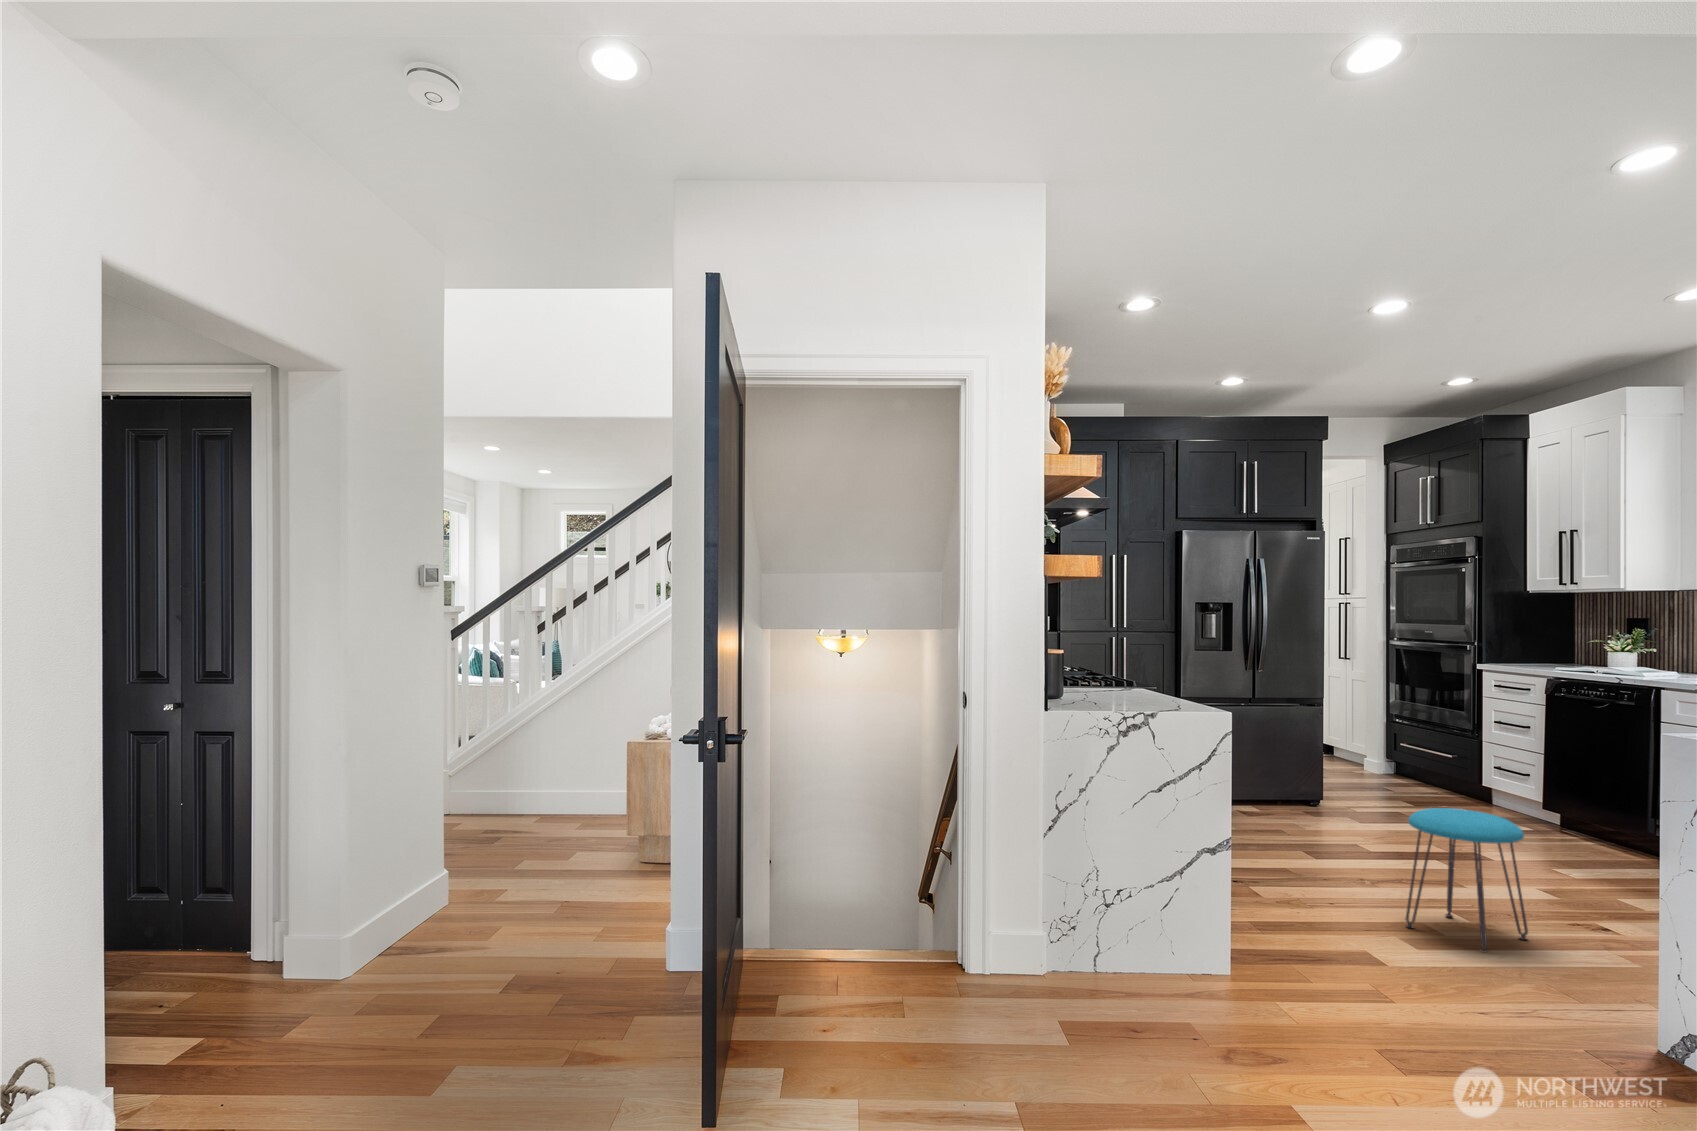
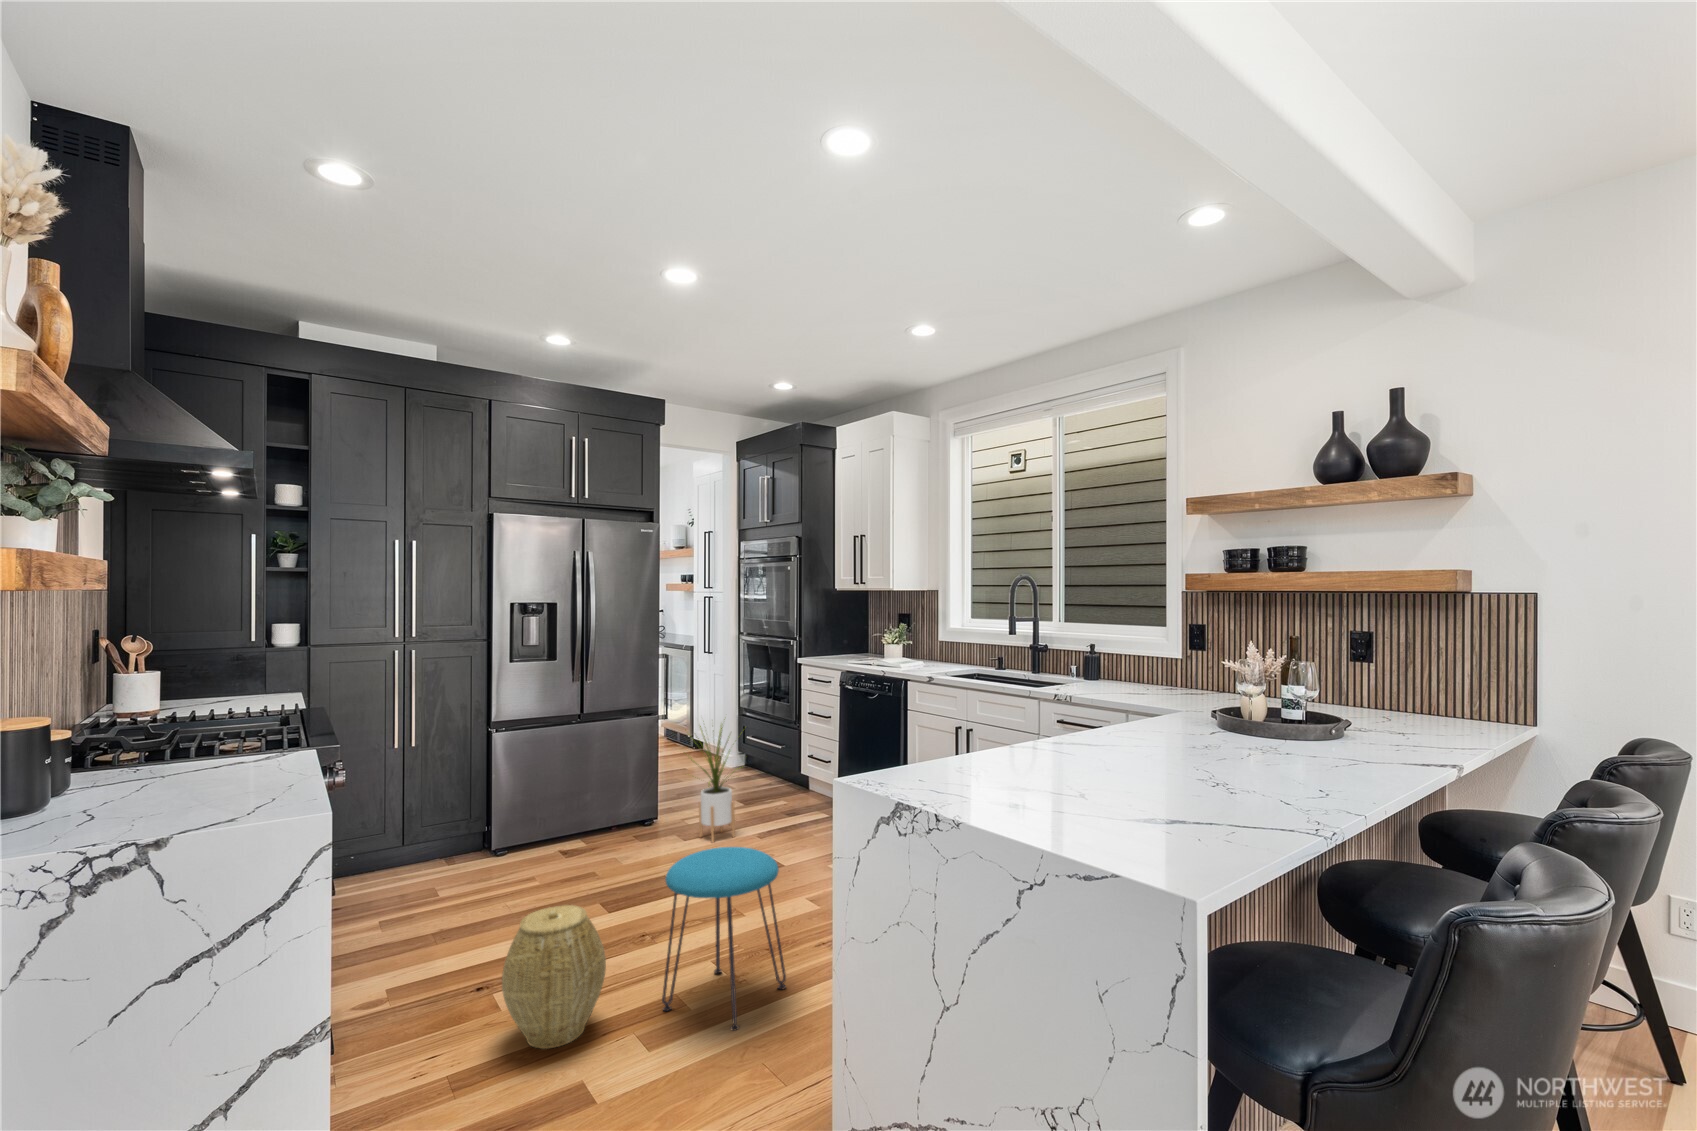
house plant: none [1360,706,1434,831] -> present [691,719,735,843]
woven basket: none [1275,826,1359,927] -> present [502,905,606,1049]

